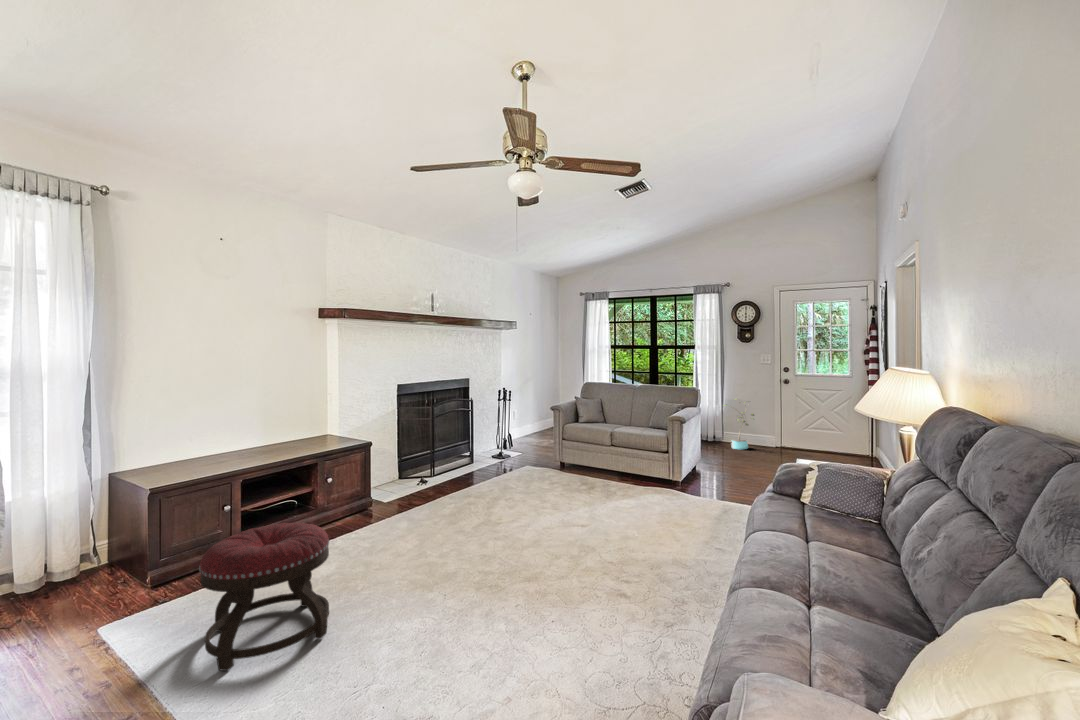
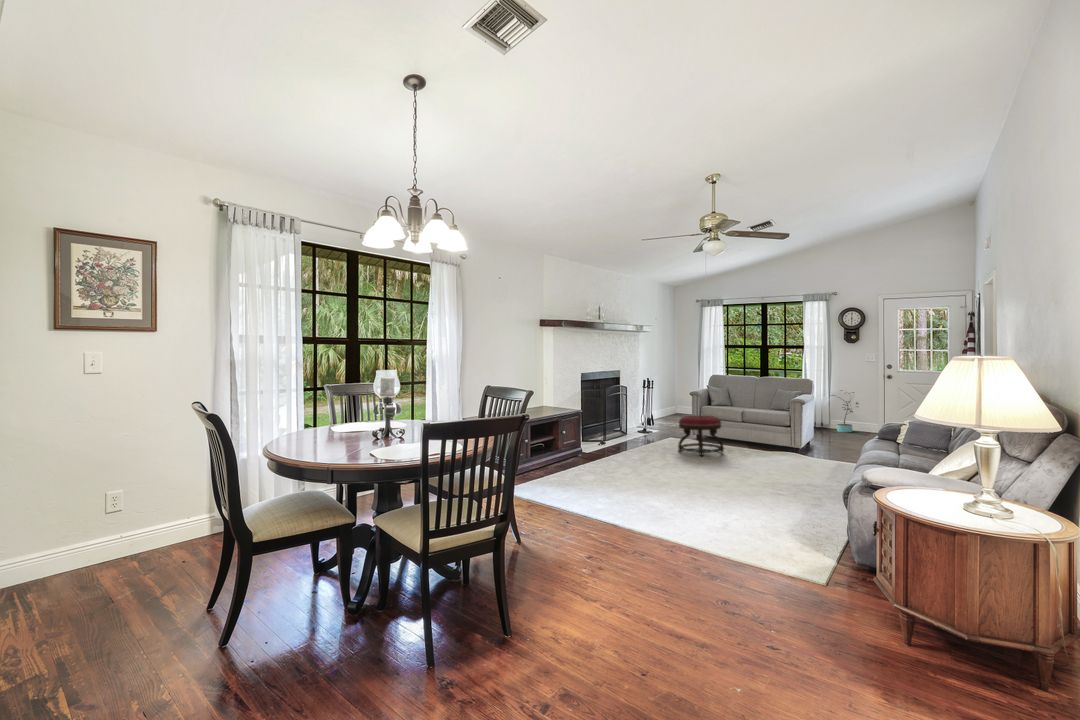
ottoman: present [199,523,329,671] -> present [678,416,724,456]

